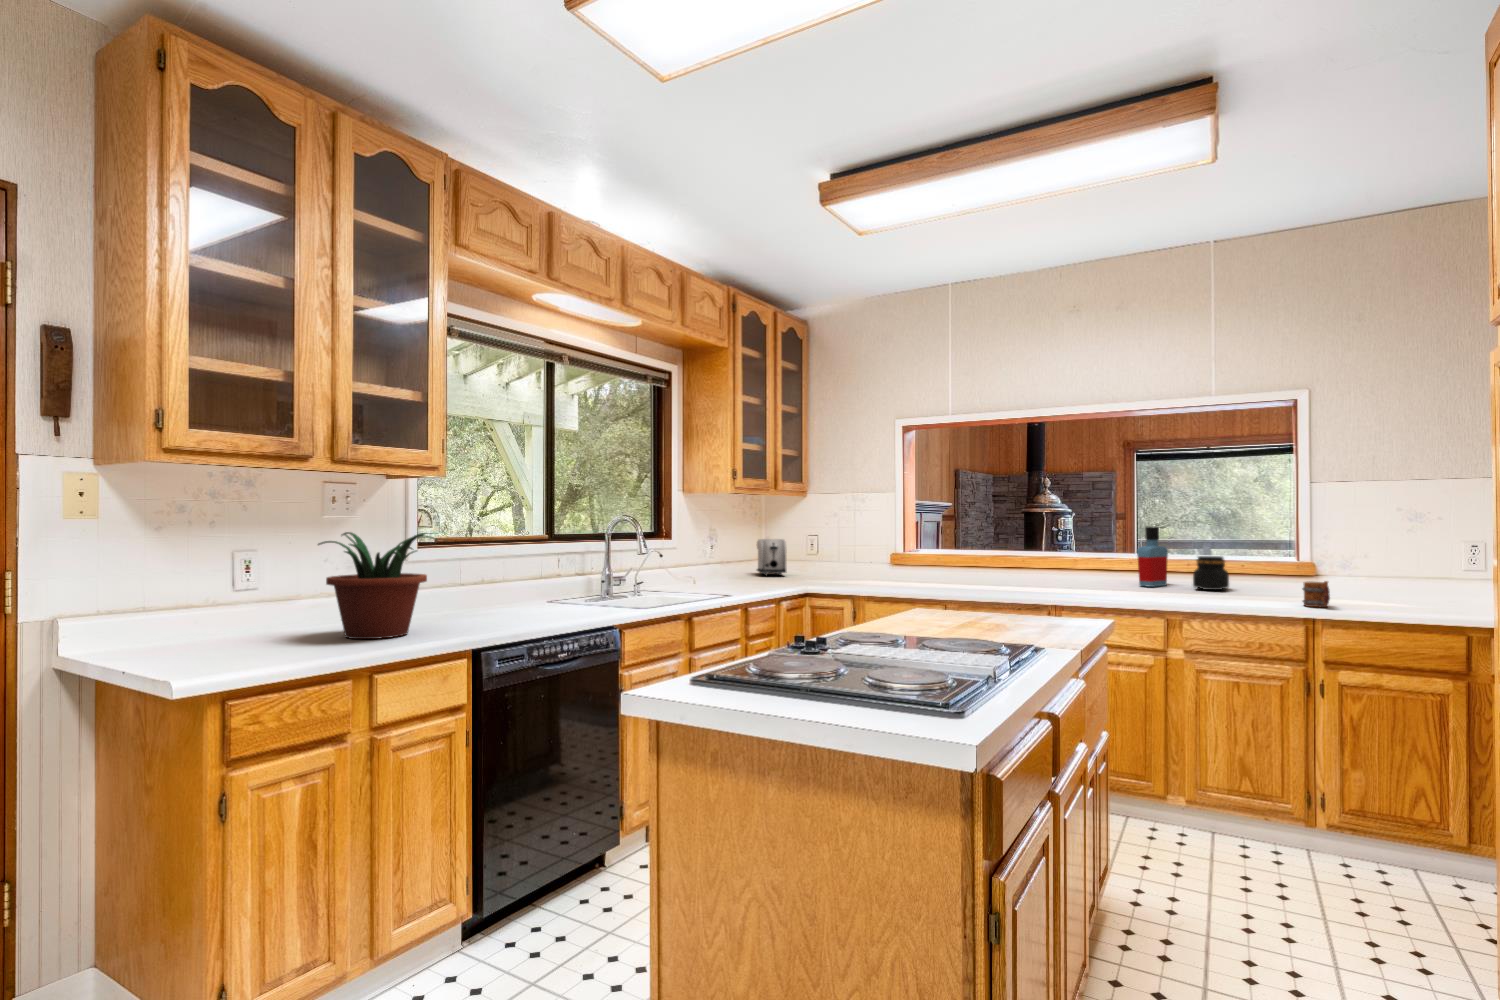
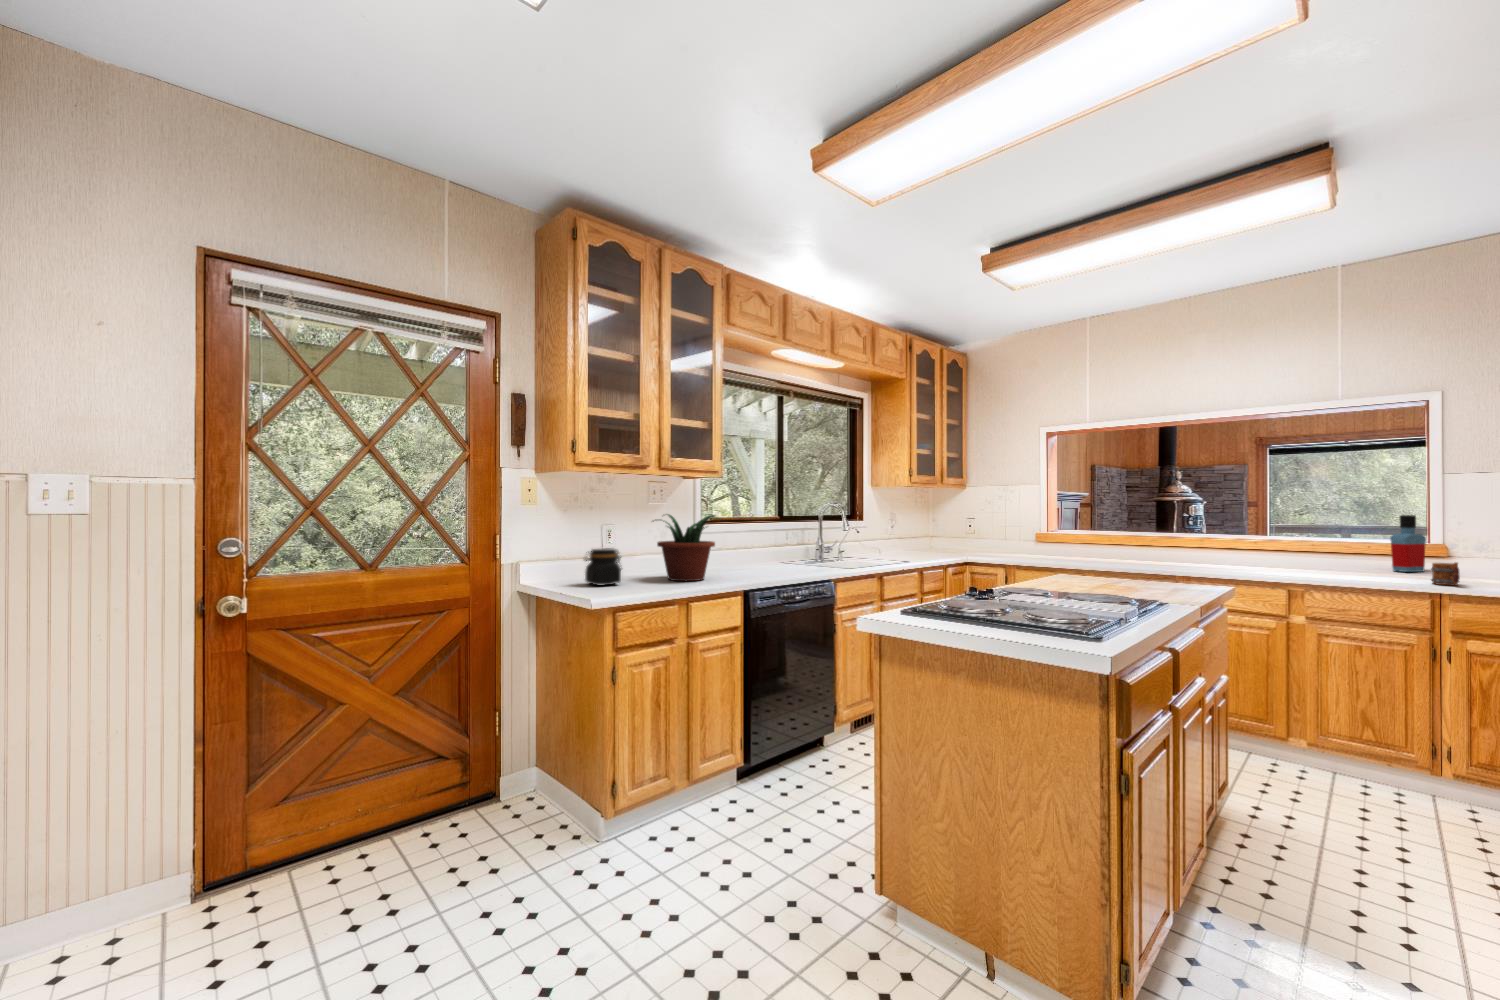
bottle: present [1137,527,1168,587] -> present [1390,515,1426,572]
toaster: present [757,539,786,576] -> none [925,521,949,550]
jar: present [1193,556,1229,590] -> present [584,549,621,586]

